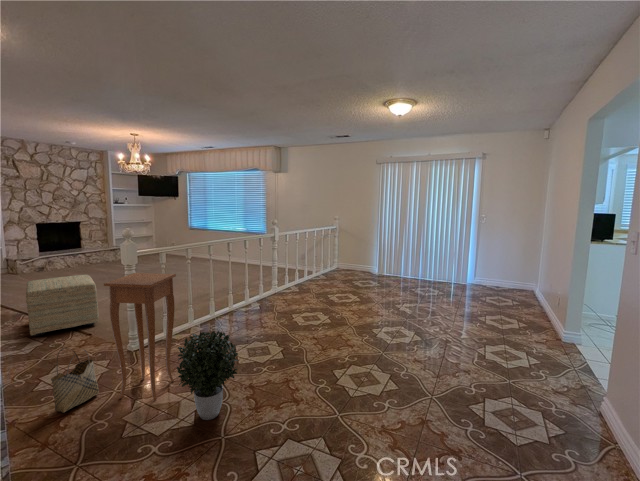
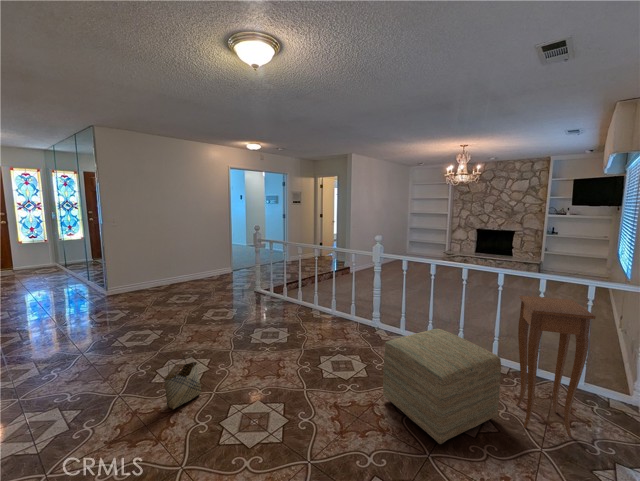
side table: present [104,273,176,401] -> present [516,296,596,437]
ottoman: present [26,275,99,336] -> present [383,329,501,444]
potted plant: present [177,331,238,420] -> none [268,350,326,438]

